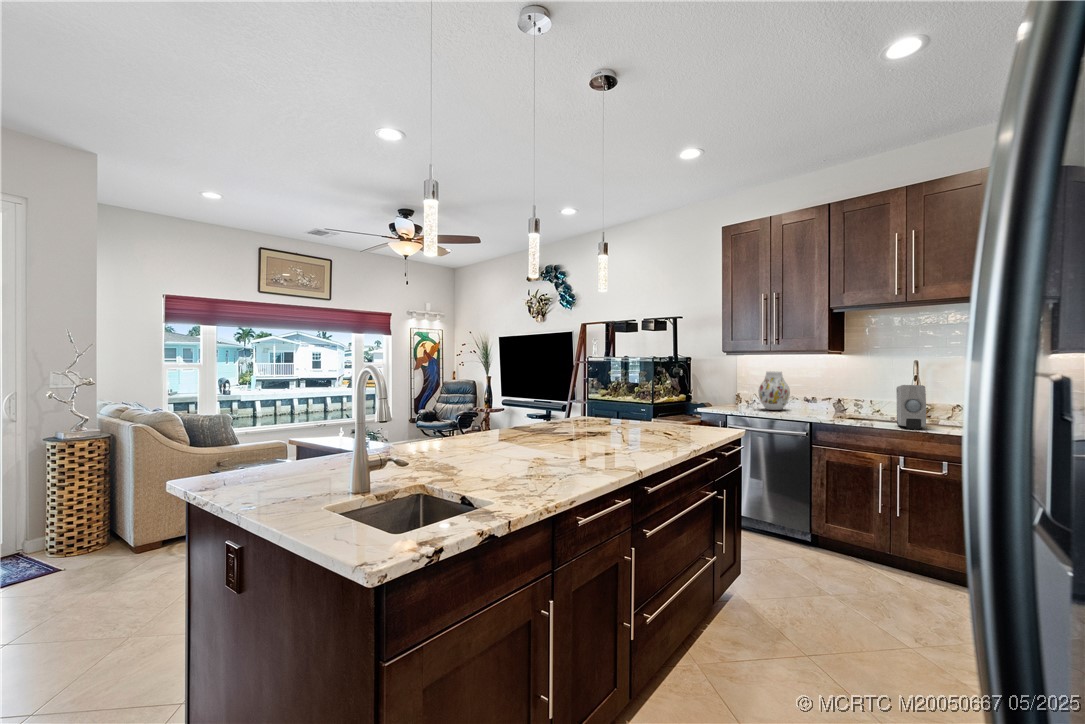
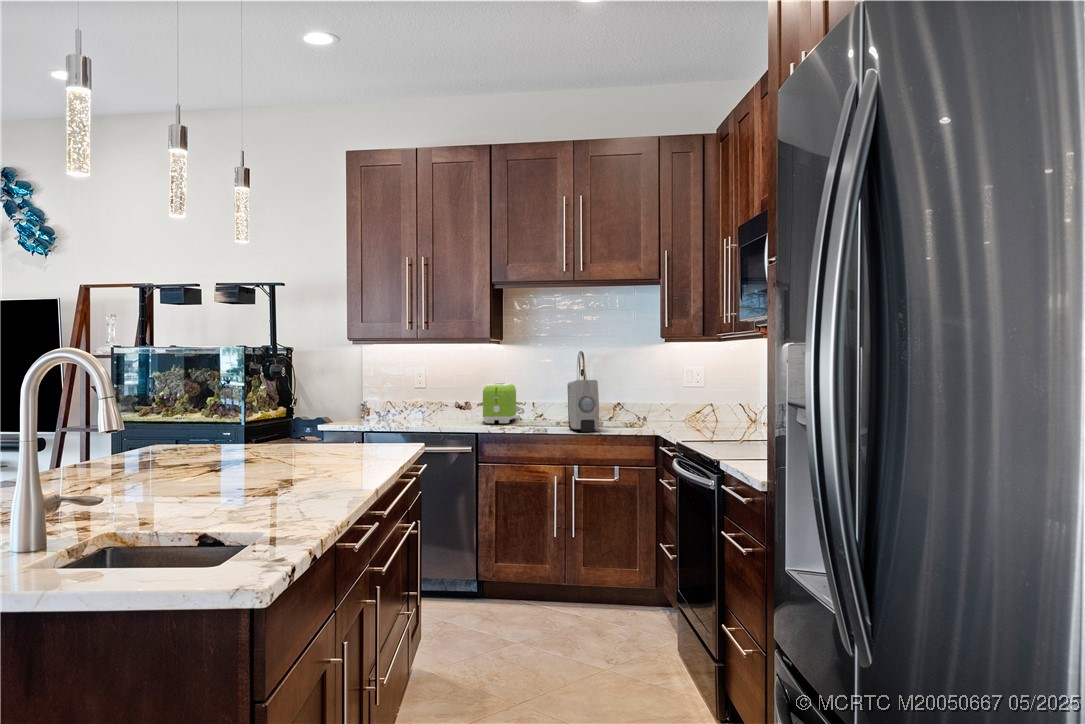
vase: present [758,371,790,410] -> none [398,367,438,422]
toaster: none [823,385,856,416] -> present [483,383,516,423]

